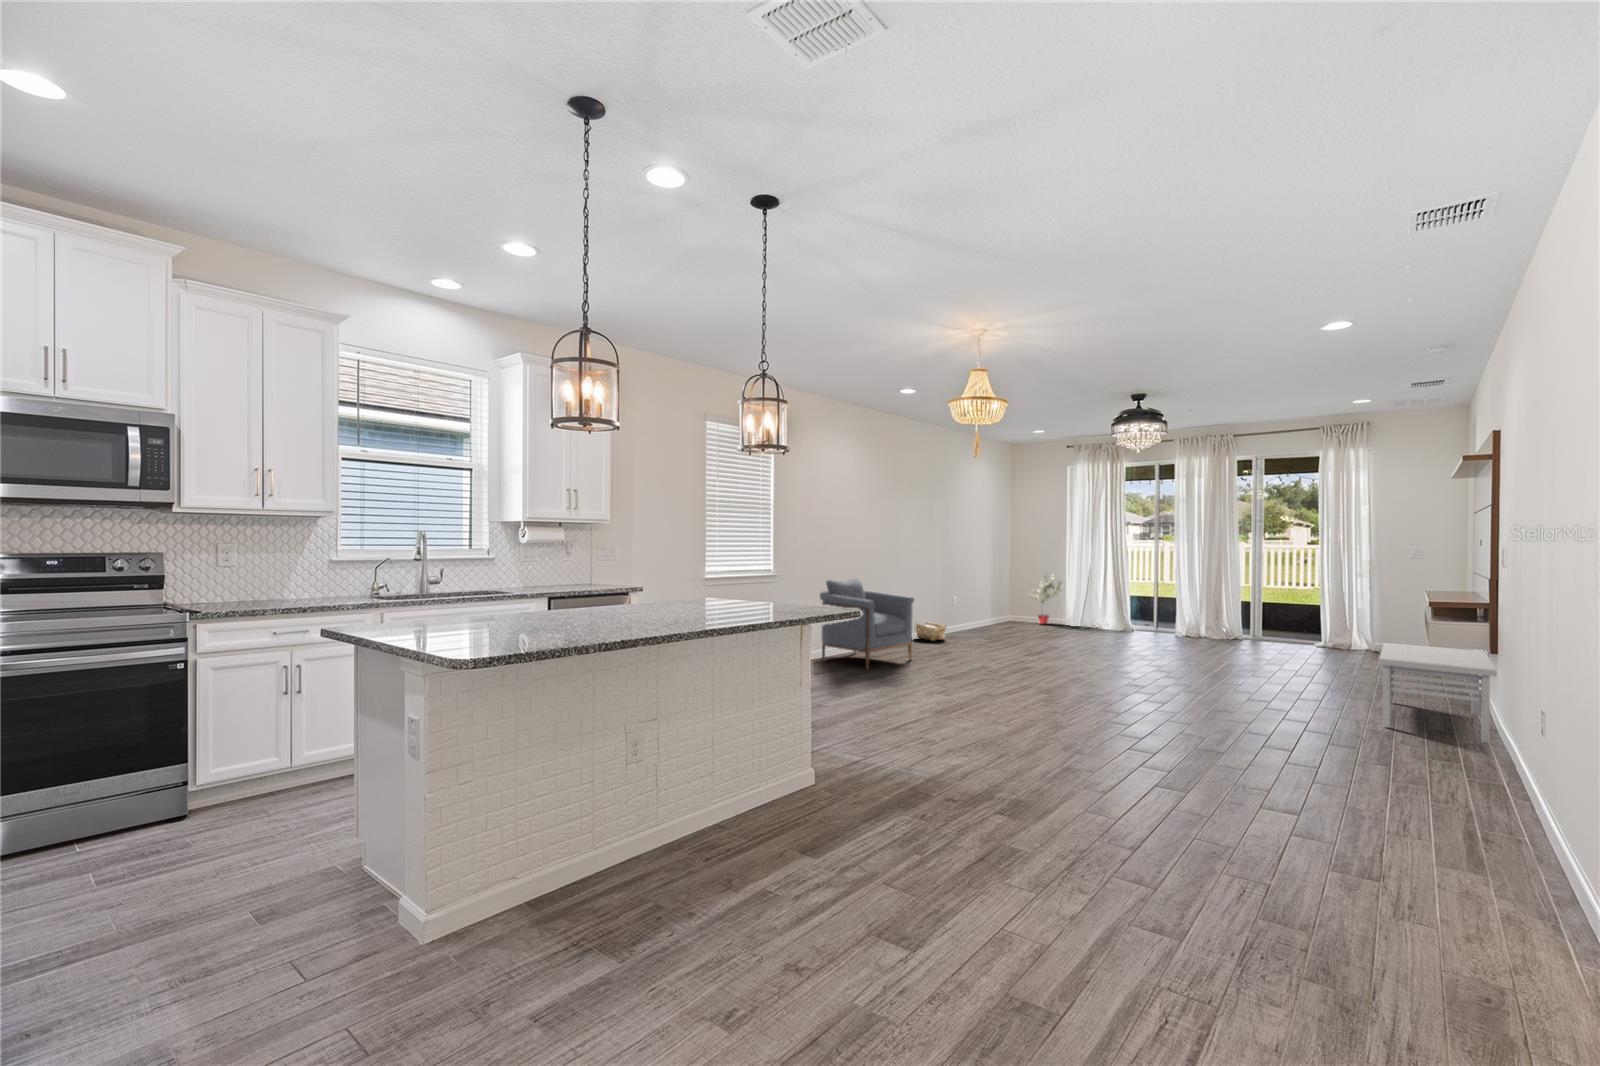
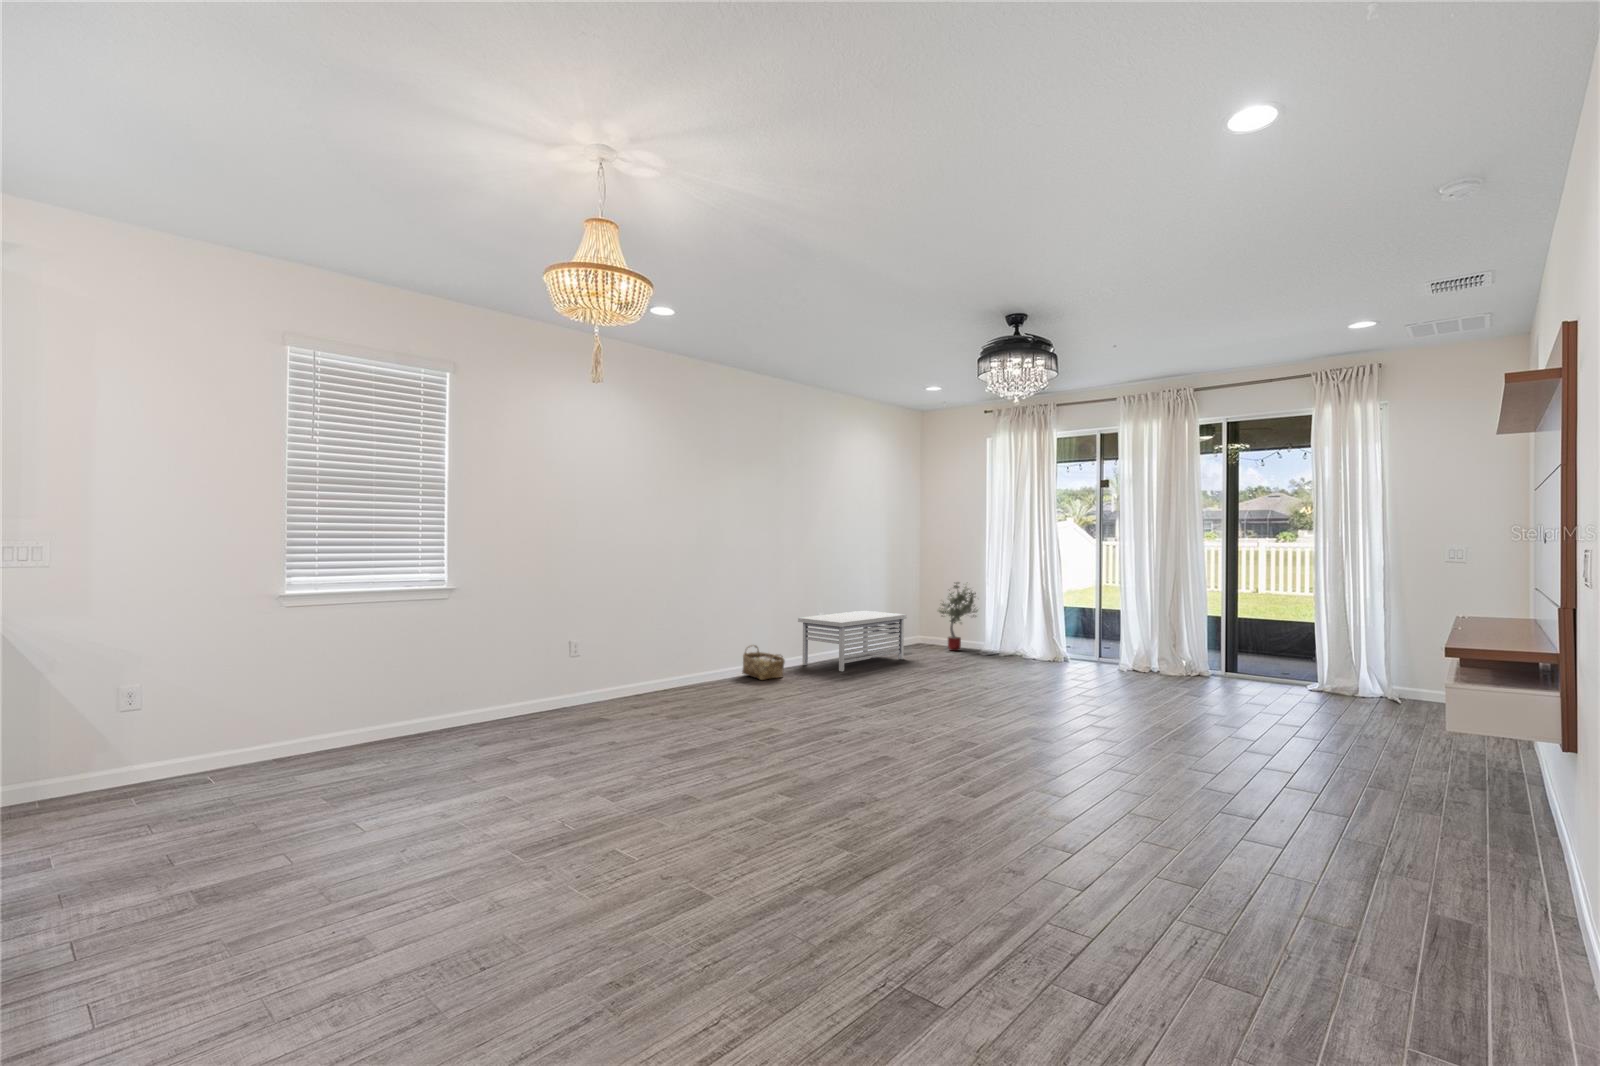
armchair: present [820,579,914,669] -> none [536,596,682,739]
storage bench: present [1379,643,1497,743] -> present [798,611,906,671]

